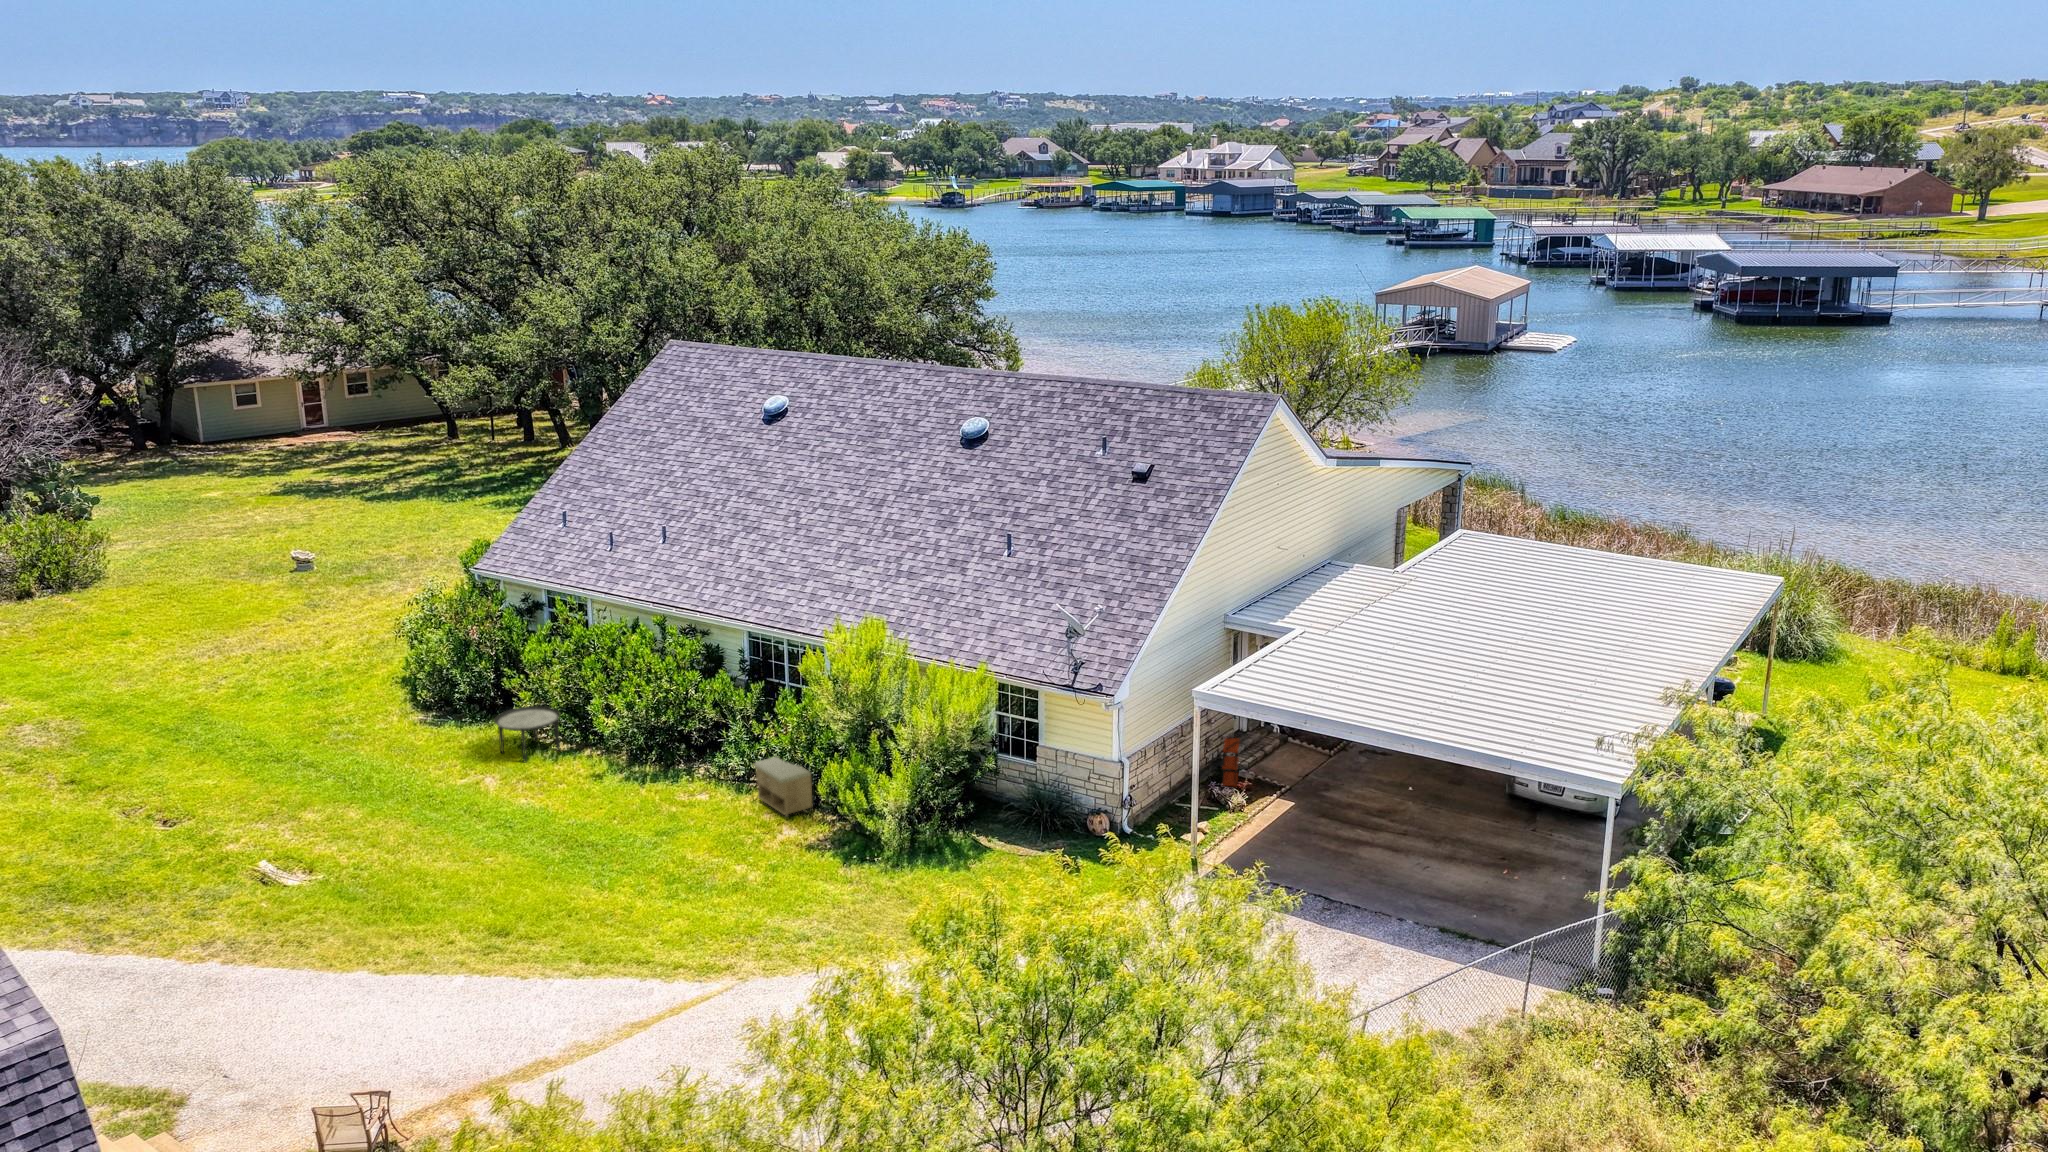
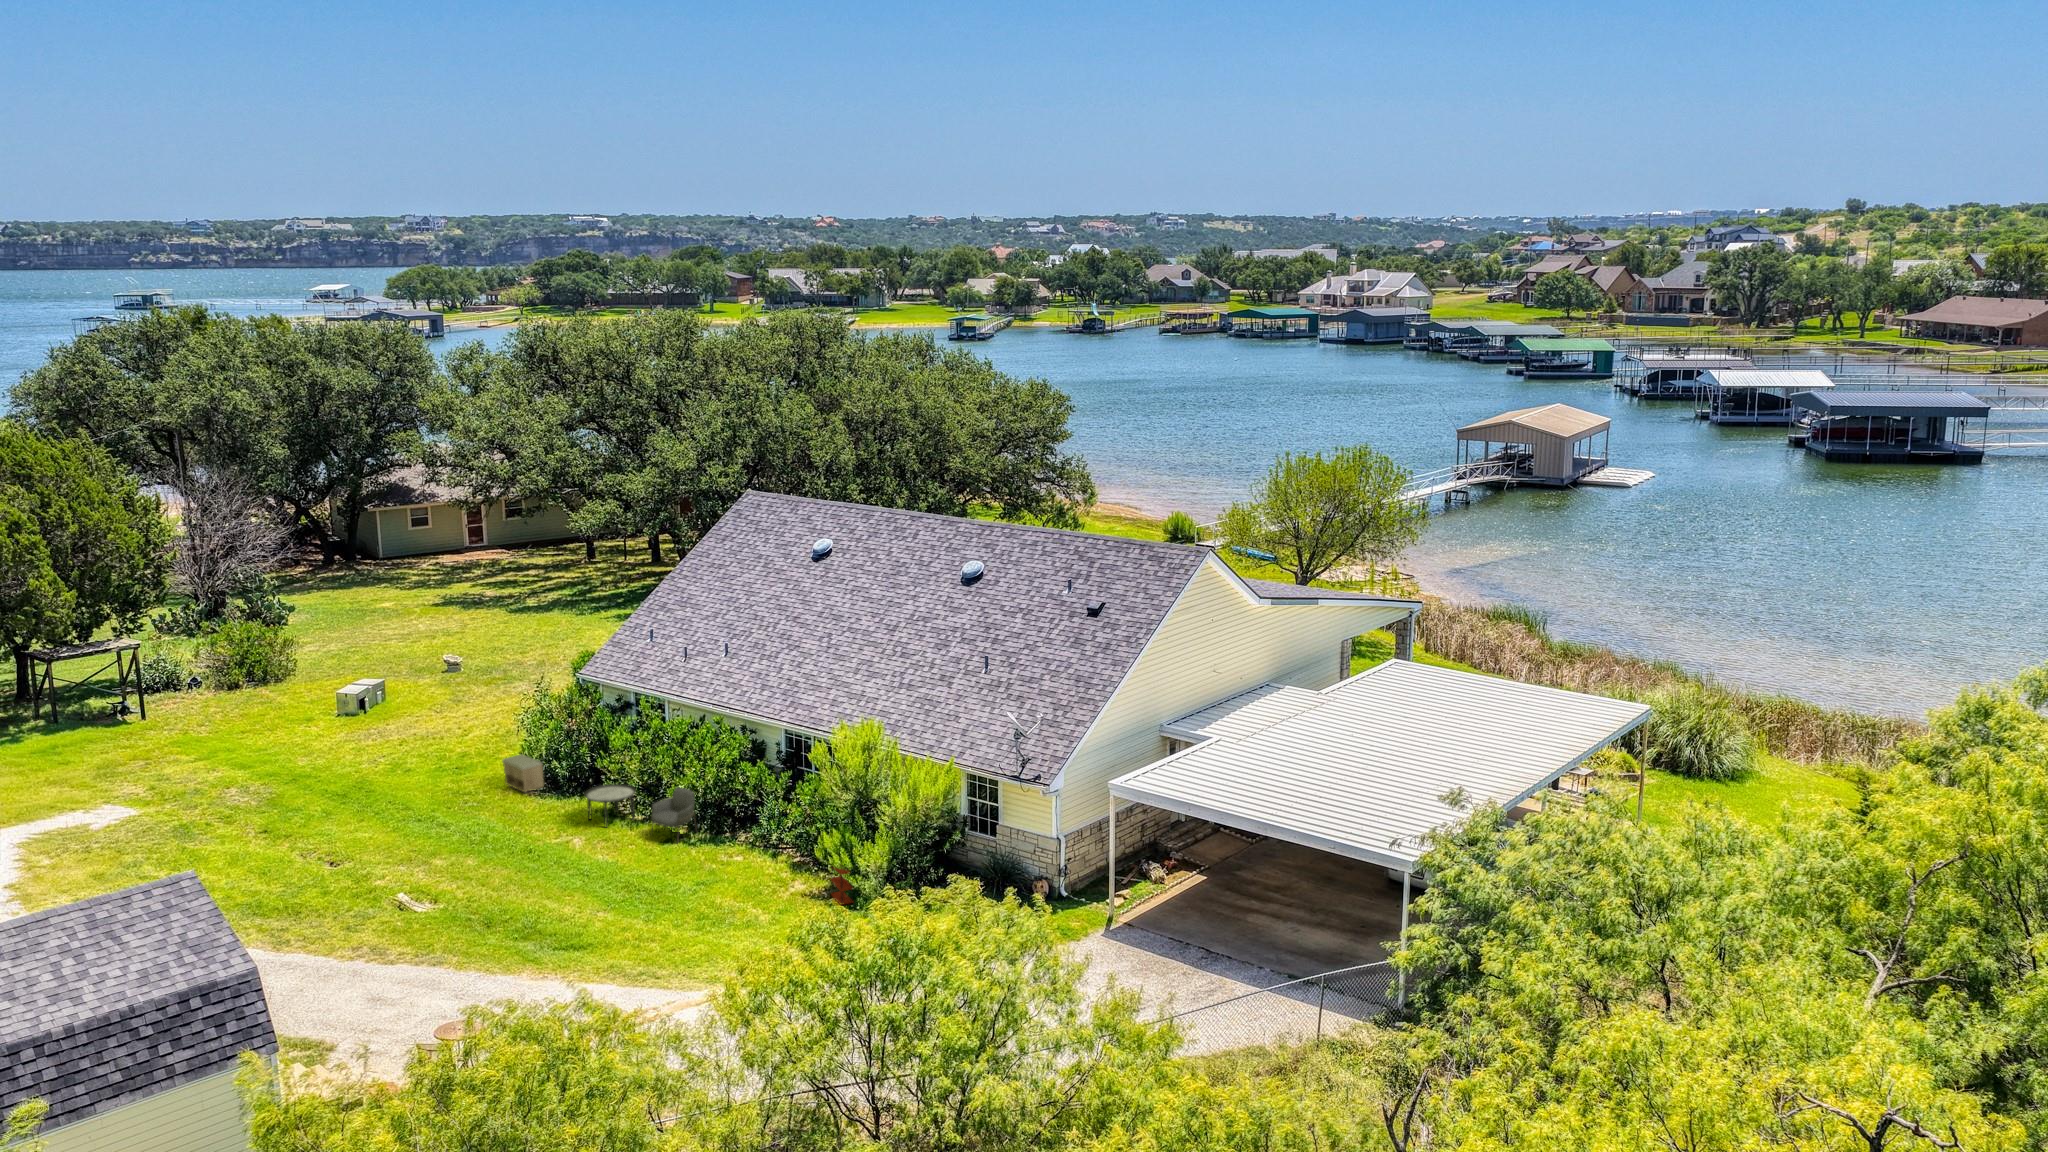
armchair: none [584,709,644,780] -> present [652,788,698,841]
shelving unit: present [1222,731,1240,787] -> present [831,865,853,905]
storage bench: present [754,757,812,816] -> present [502,755,544,793]

